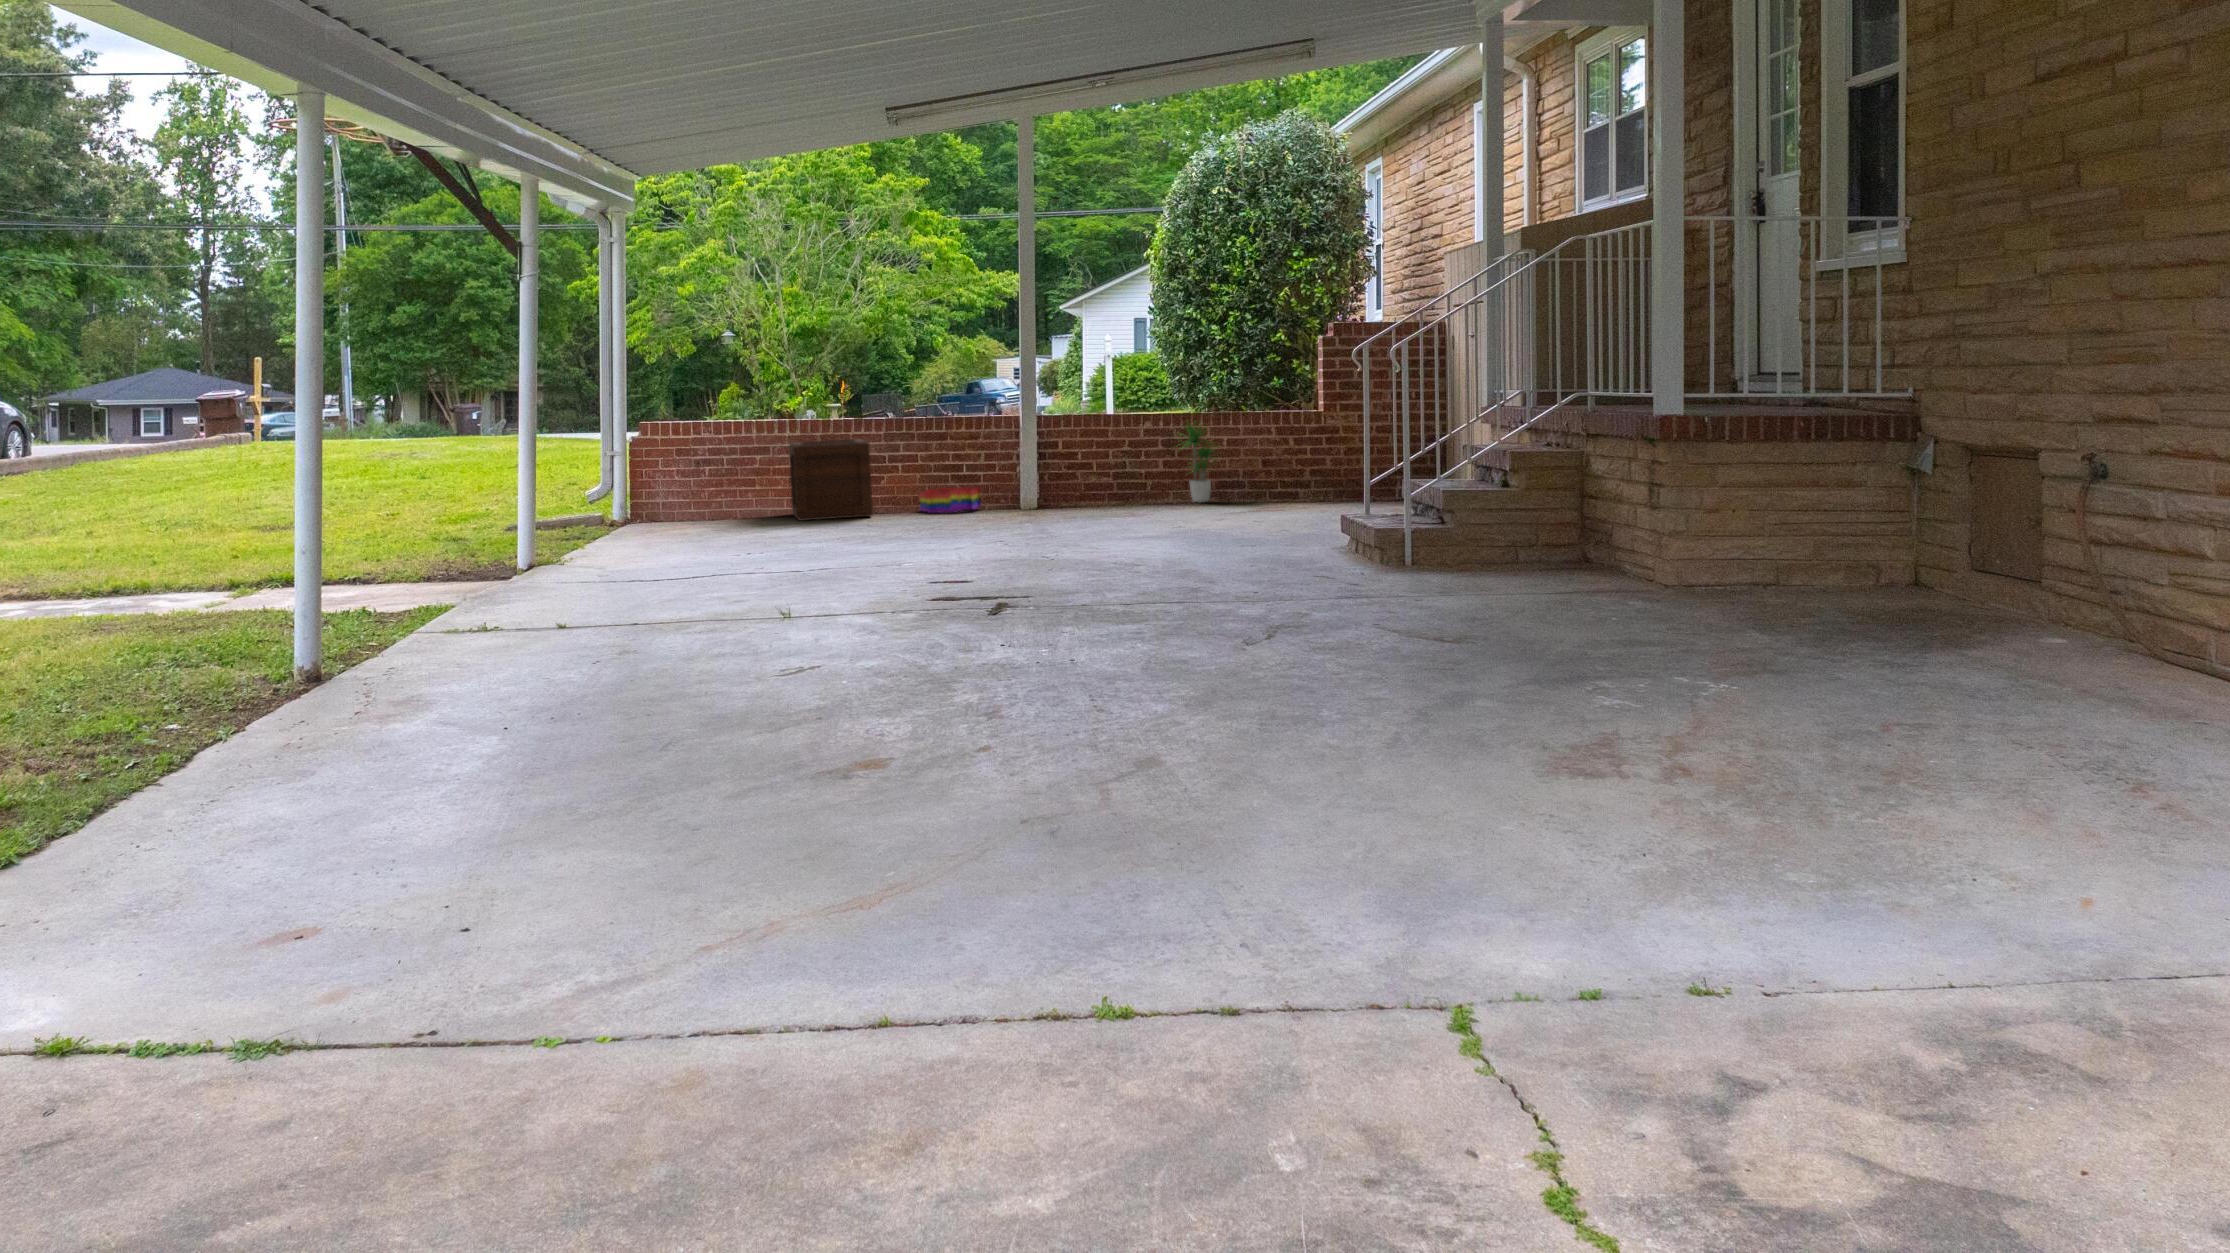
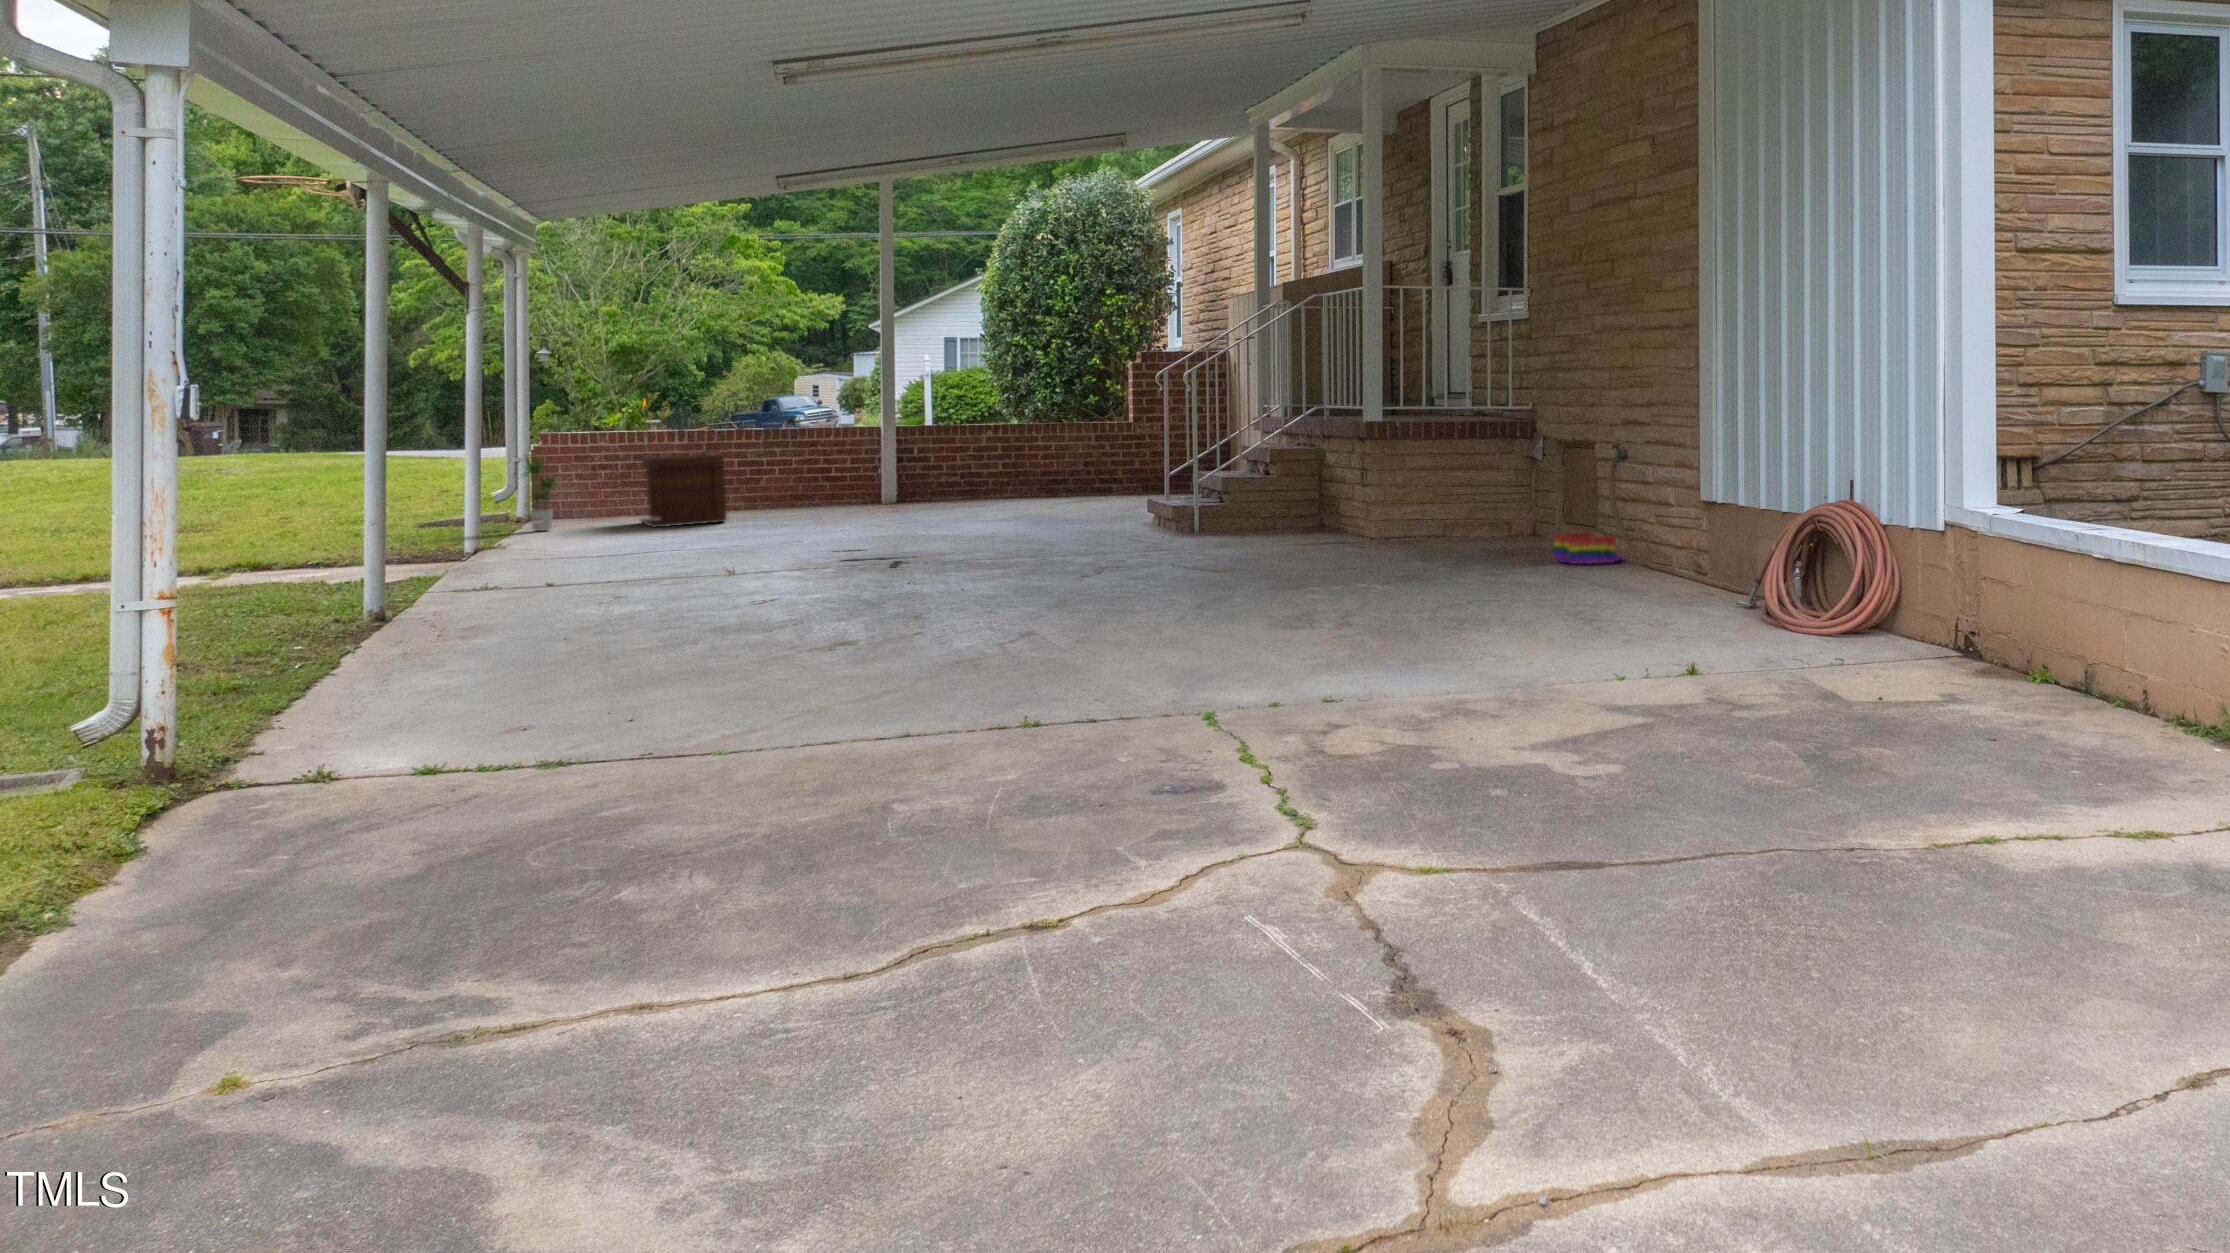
potted plant: present [1179,421,1215,502] -> present [521,456,560,531]
storage bin: present [919,487,981,513] -> present [1553,532,1627,564]

